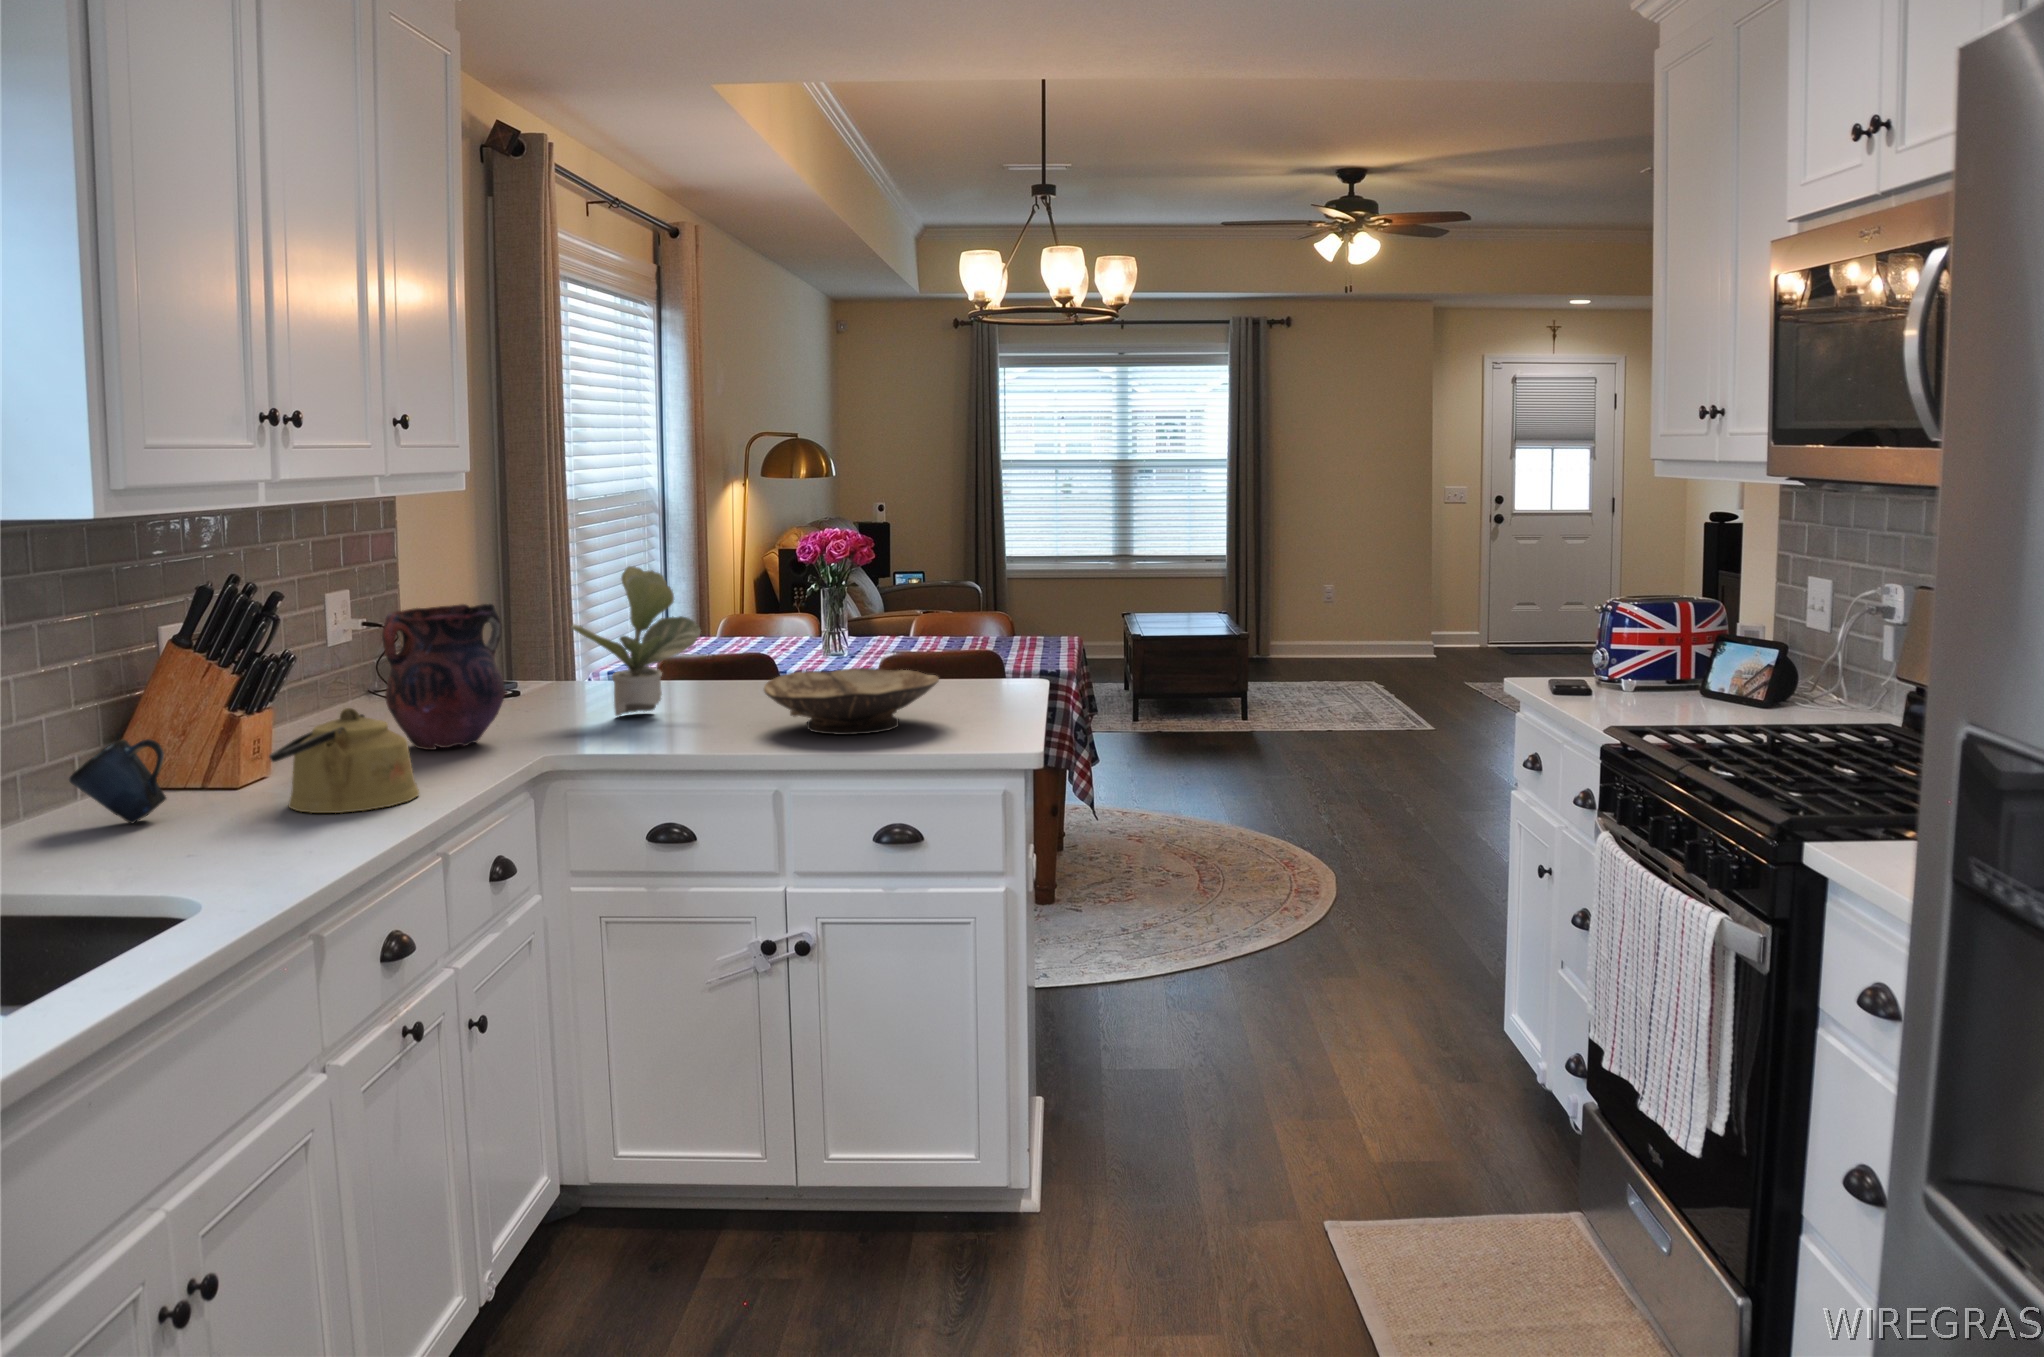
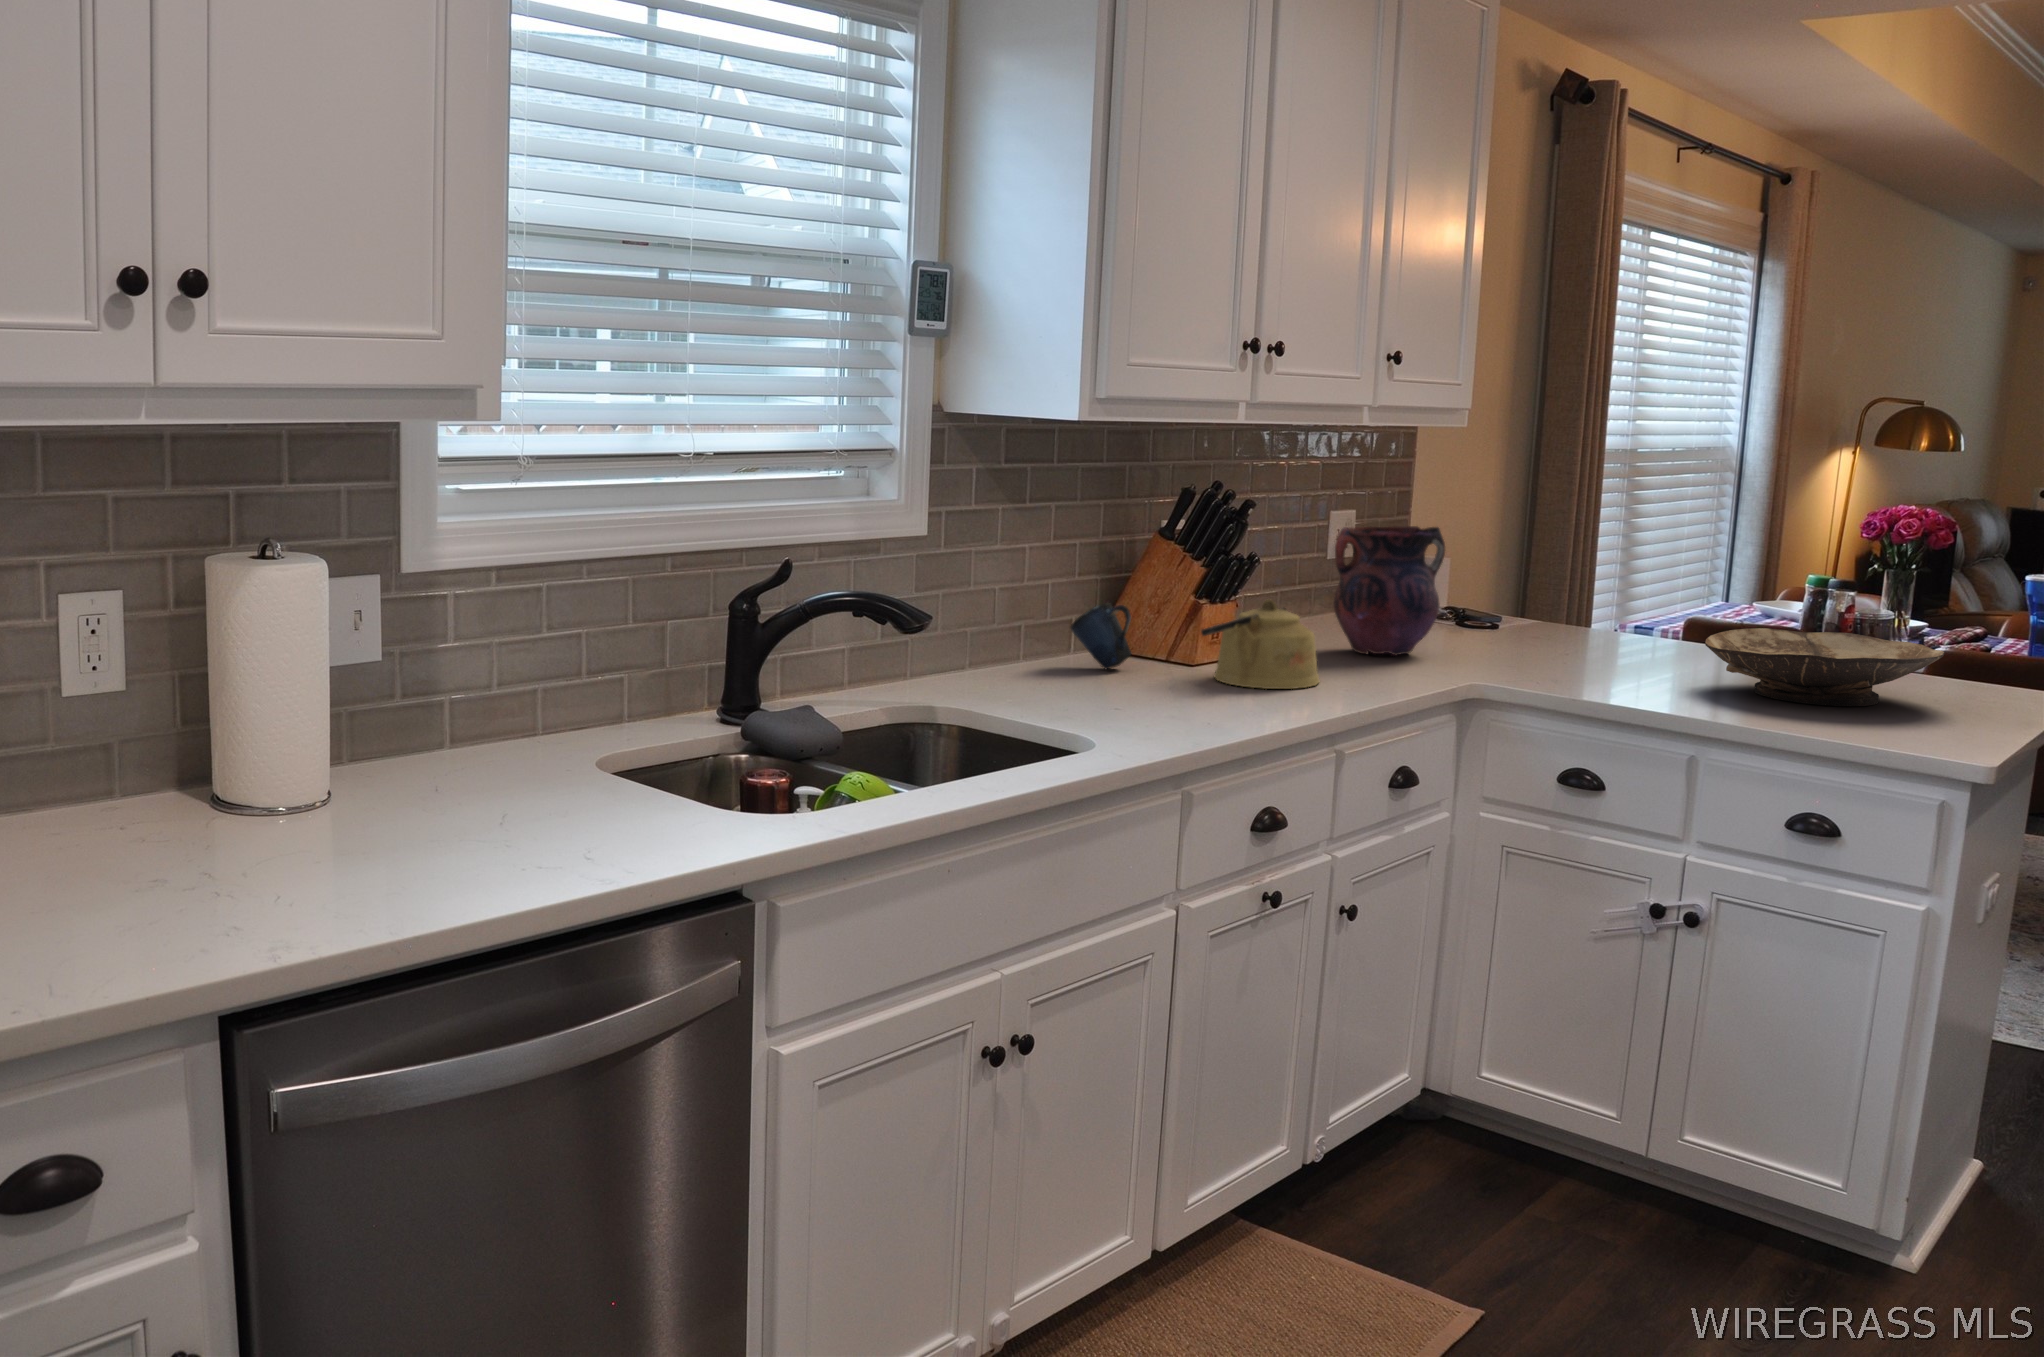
potted plant: present [571,566,701,716] -> none [1518,502,1659,652]

